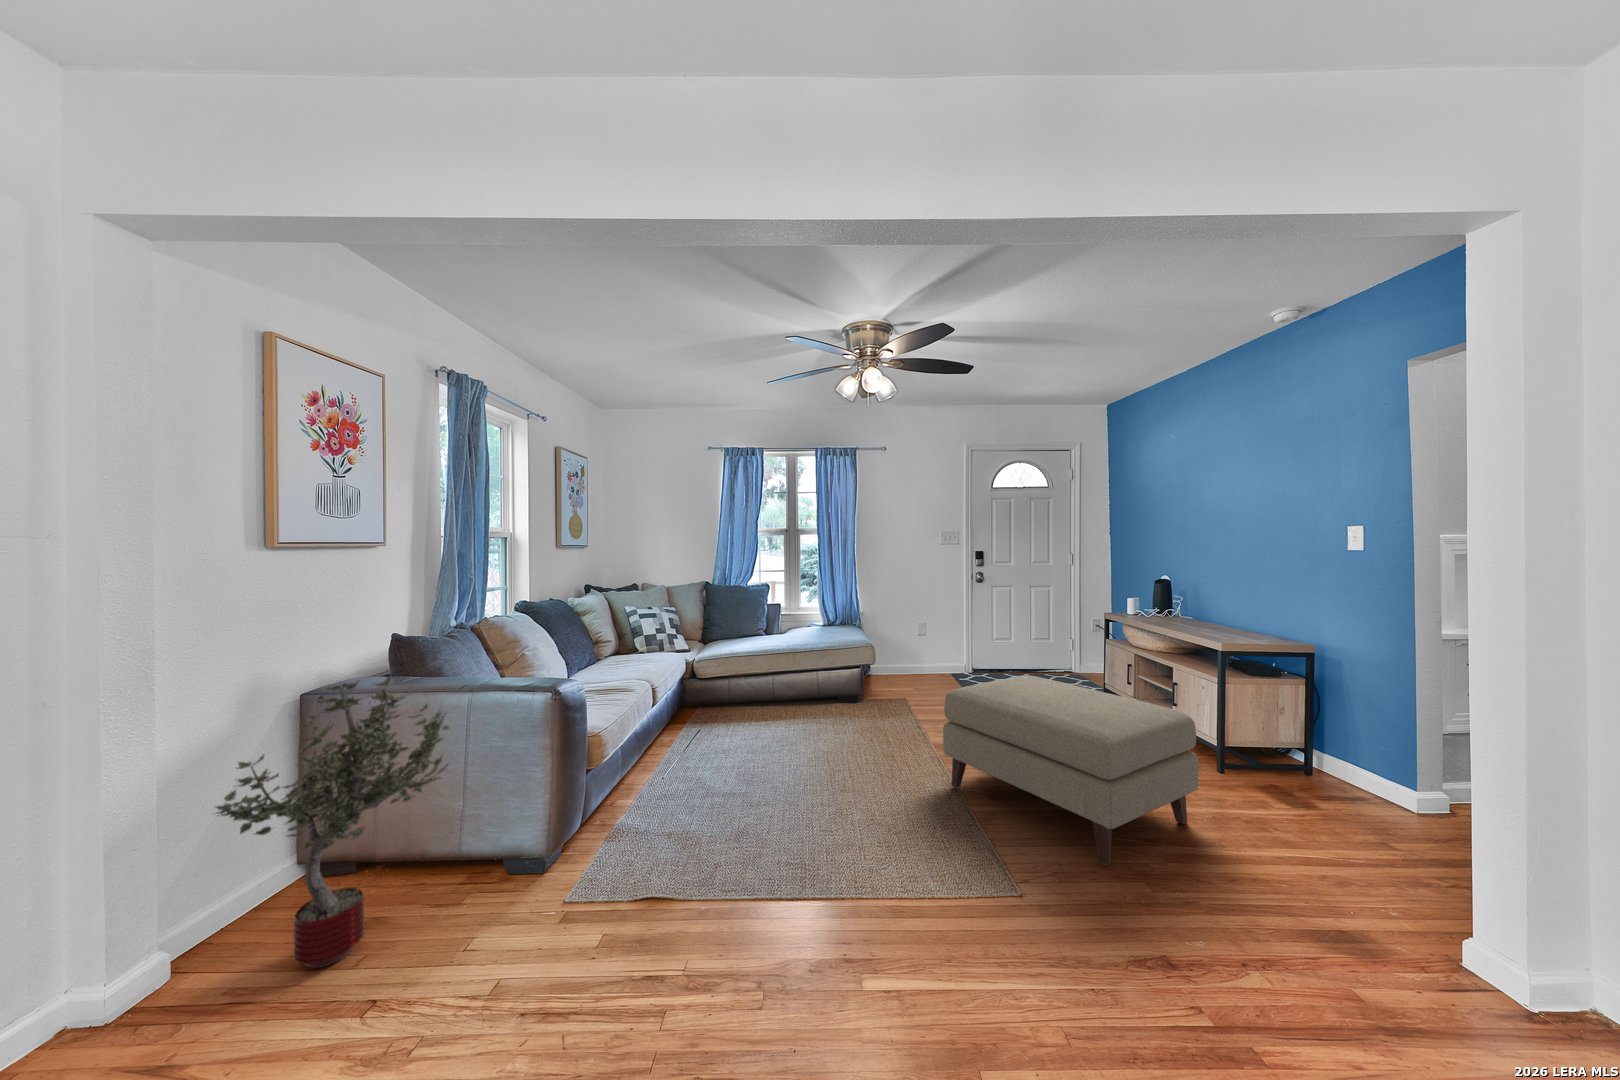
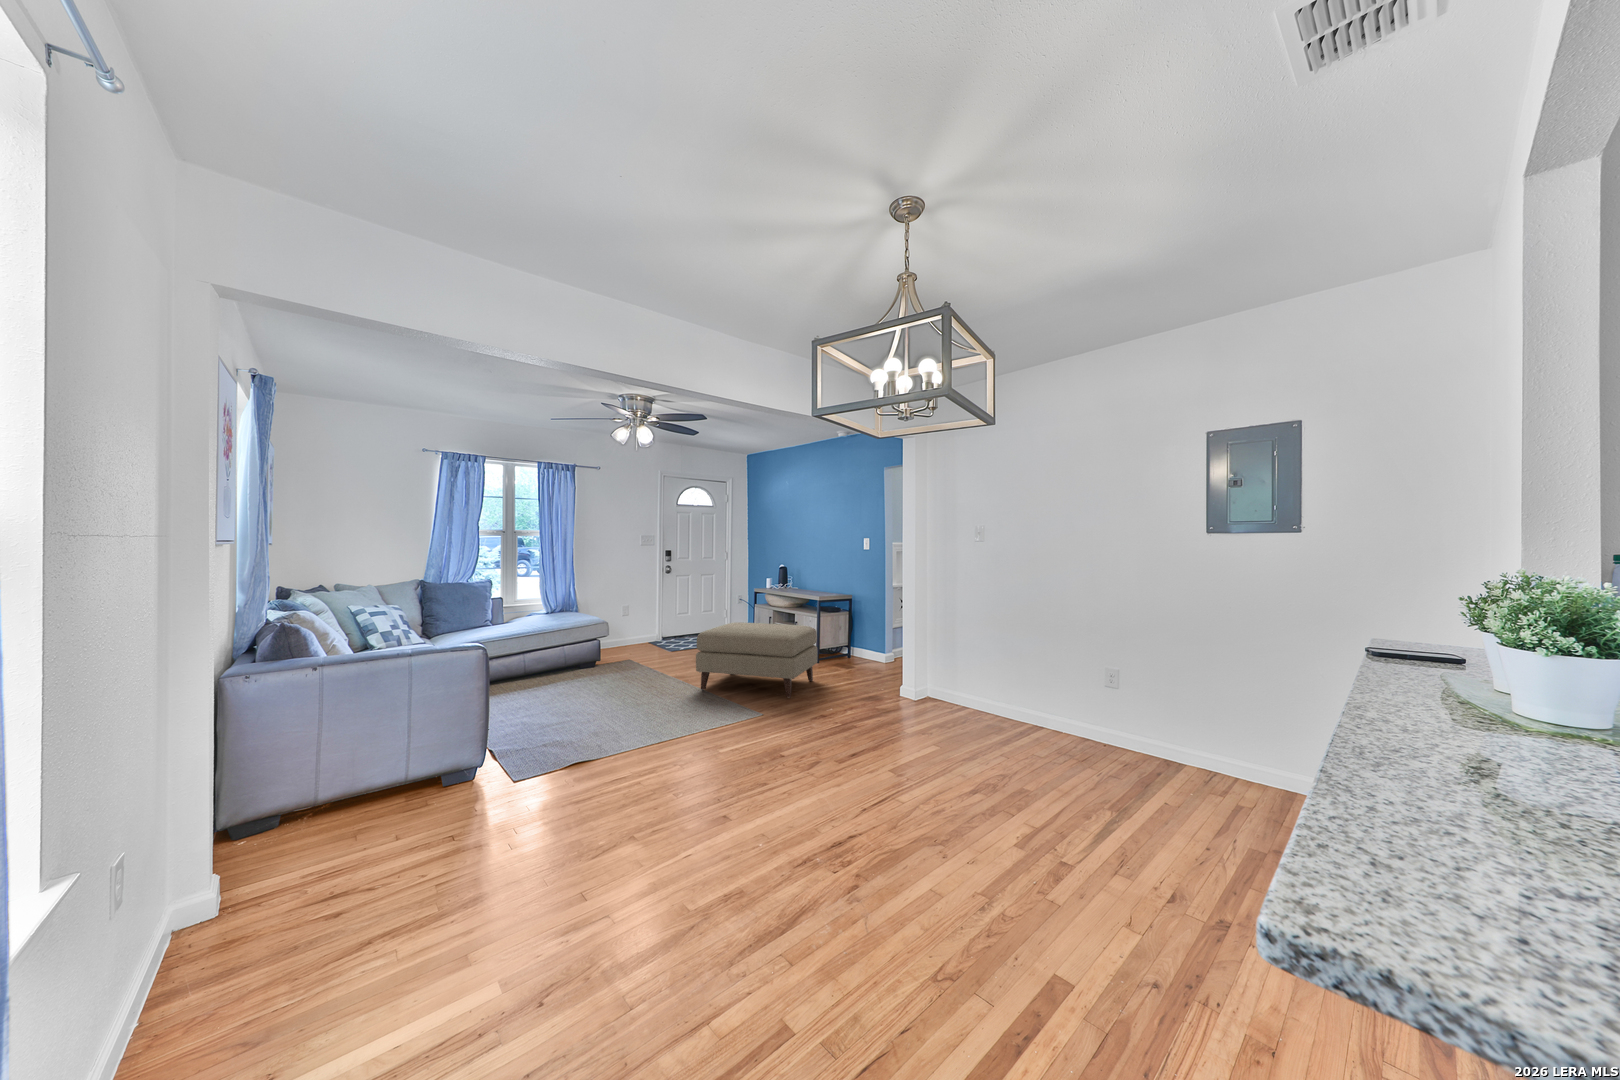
potted tree: present [216,676,450,968] -> none [273,637,474,840]

